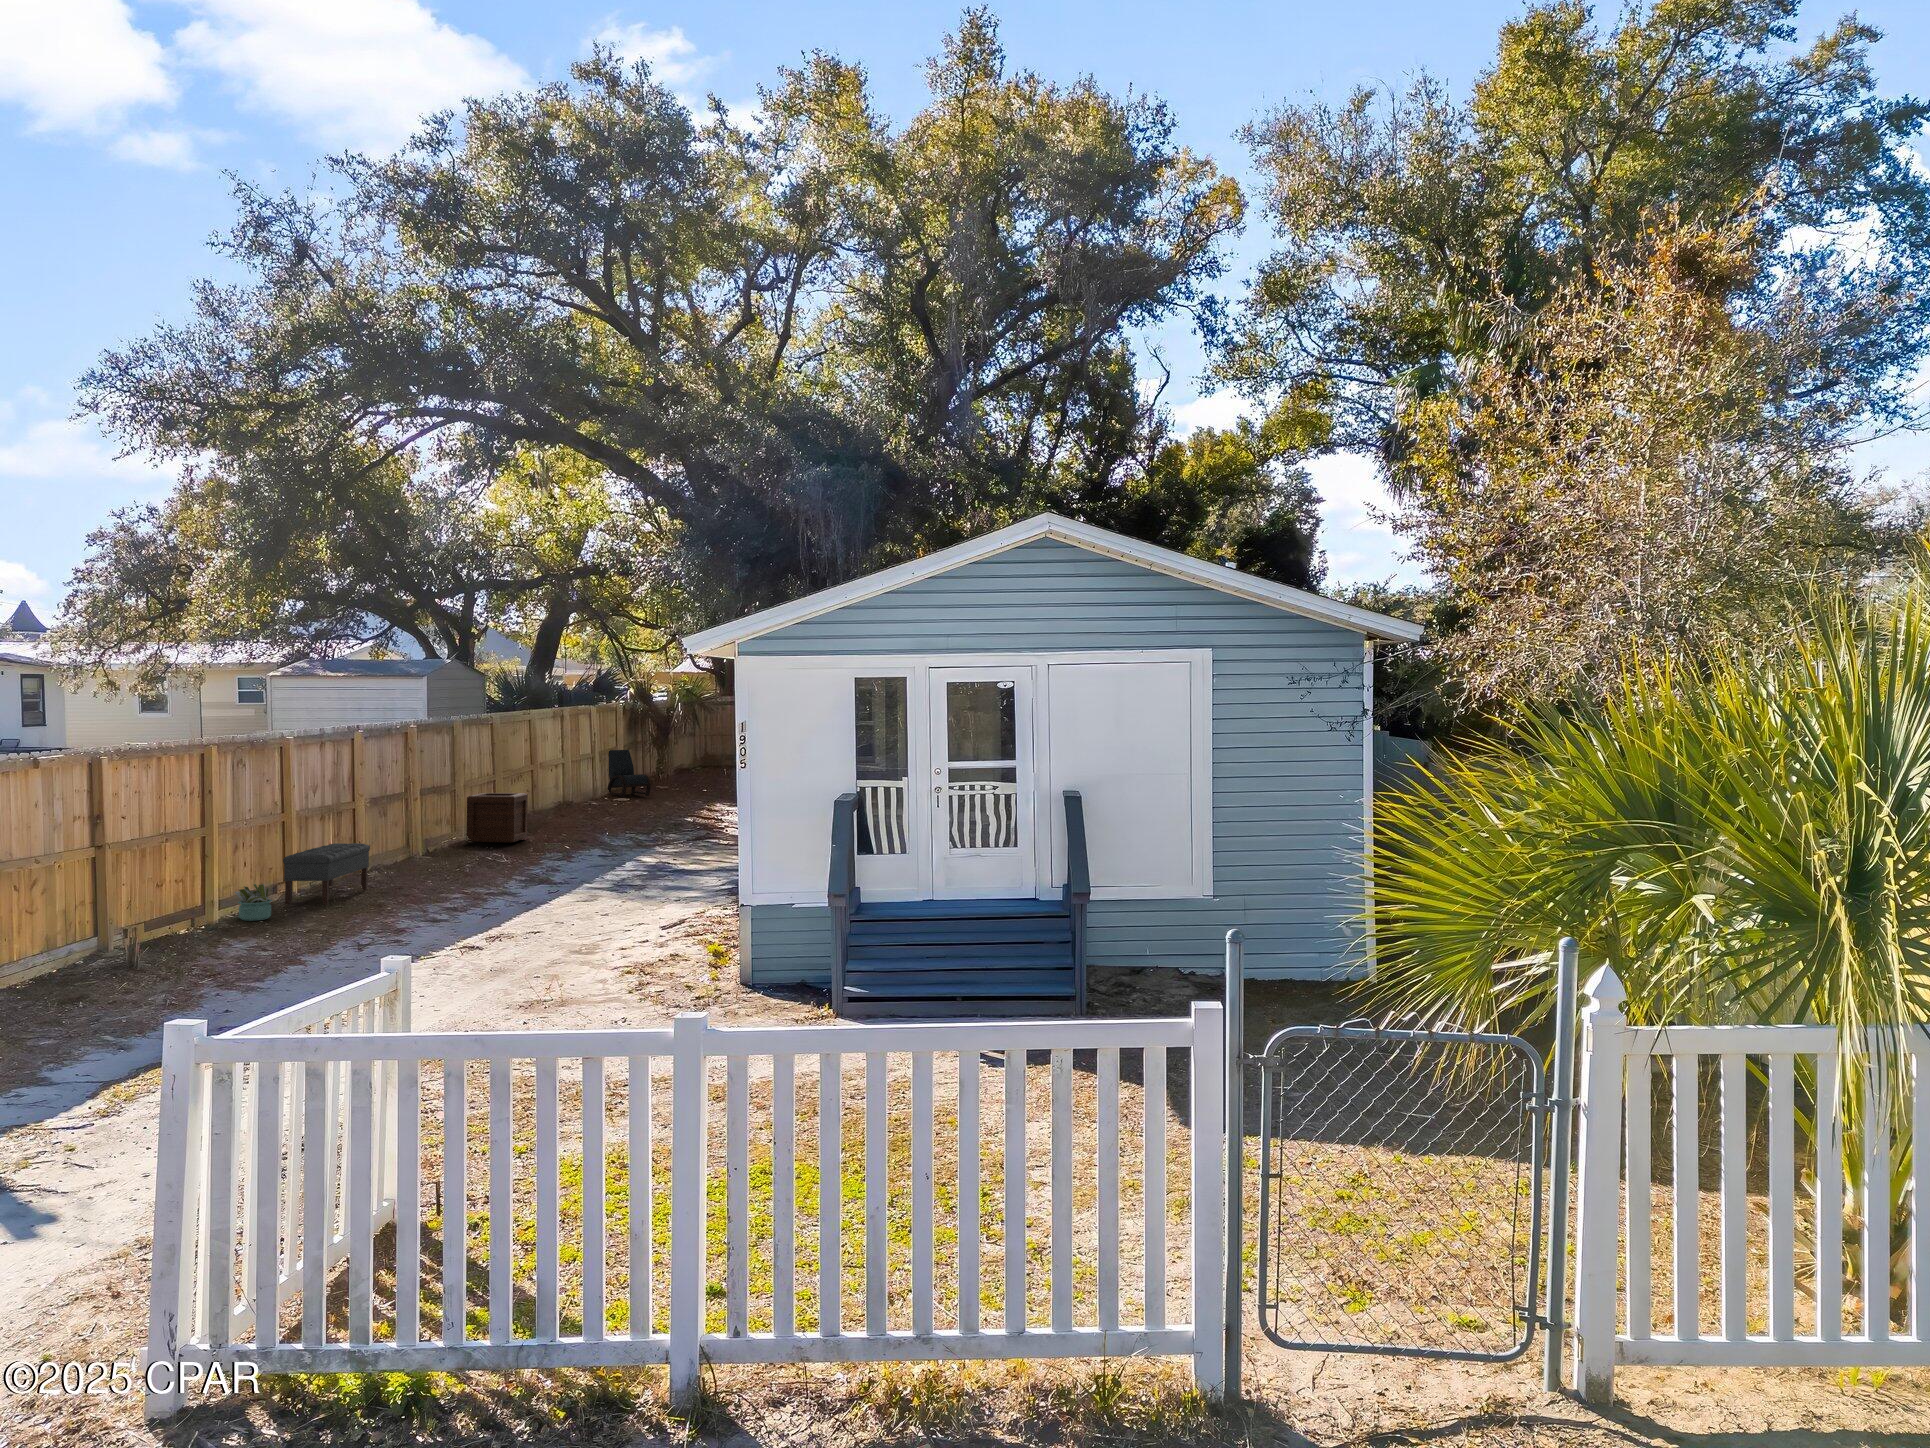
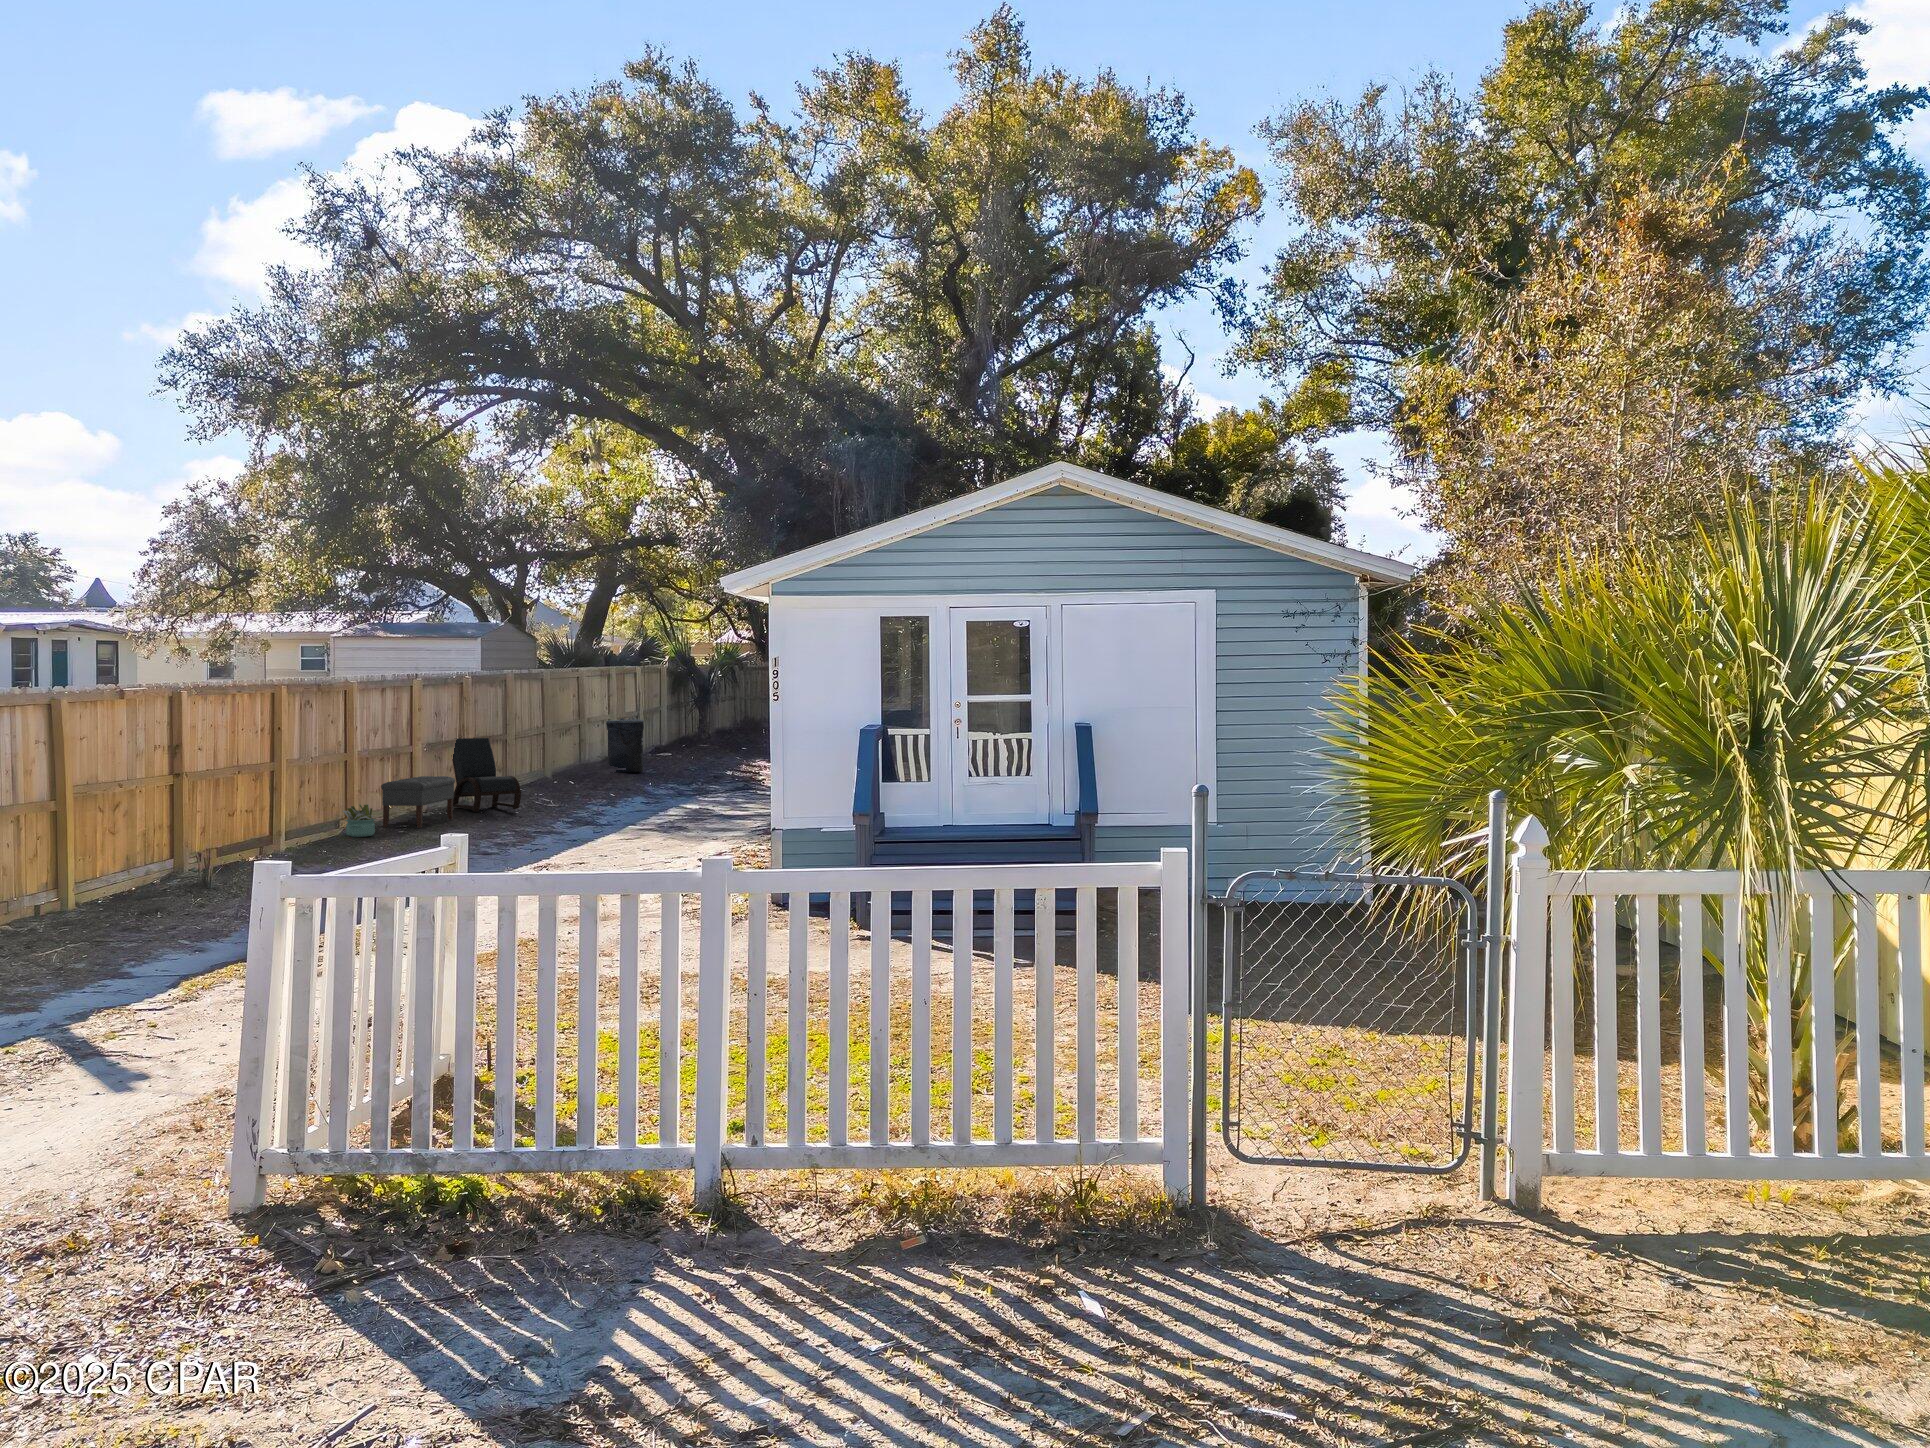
lounge chair: present [608,750,651,797] -> present [452,738,521,812]
trash can: none [555,756,596,814] -> present [606,718,644,772]
wooden crate: present [467,793,528,842] -> none [530,745,586,790]

